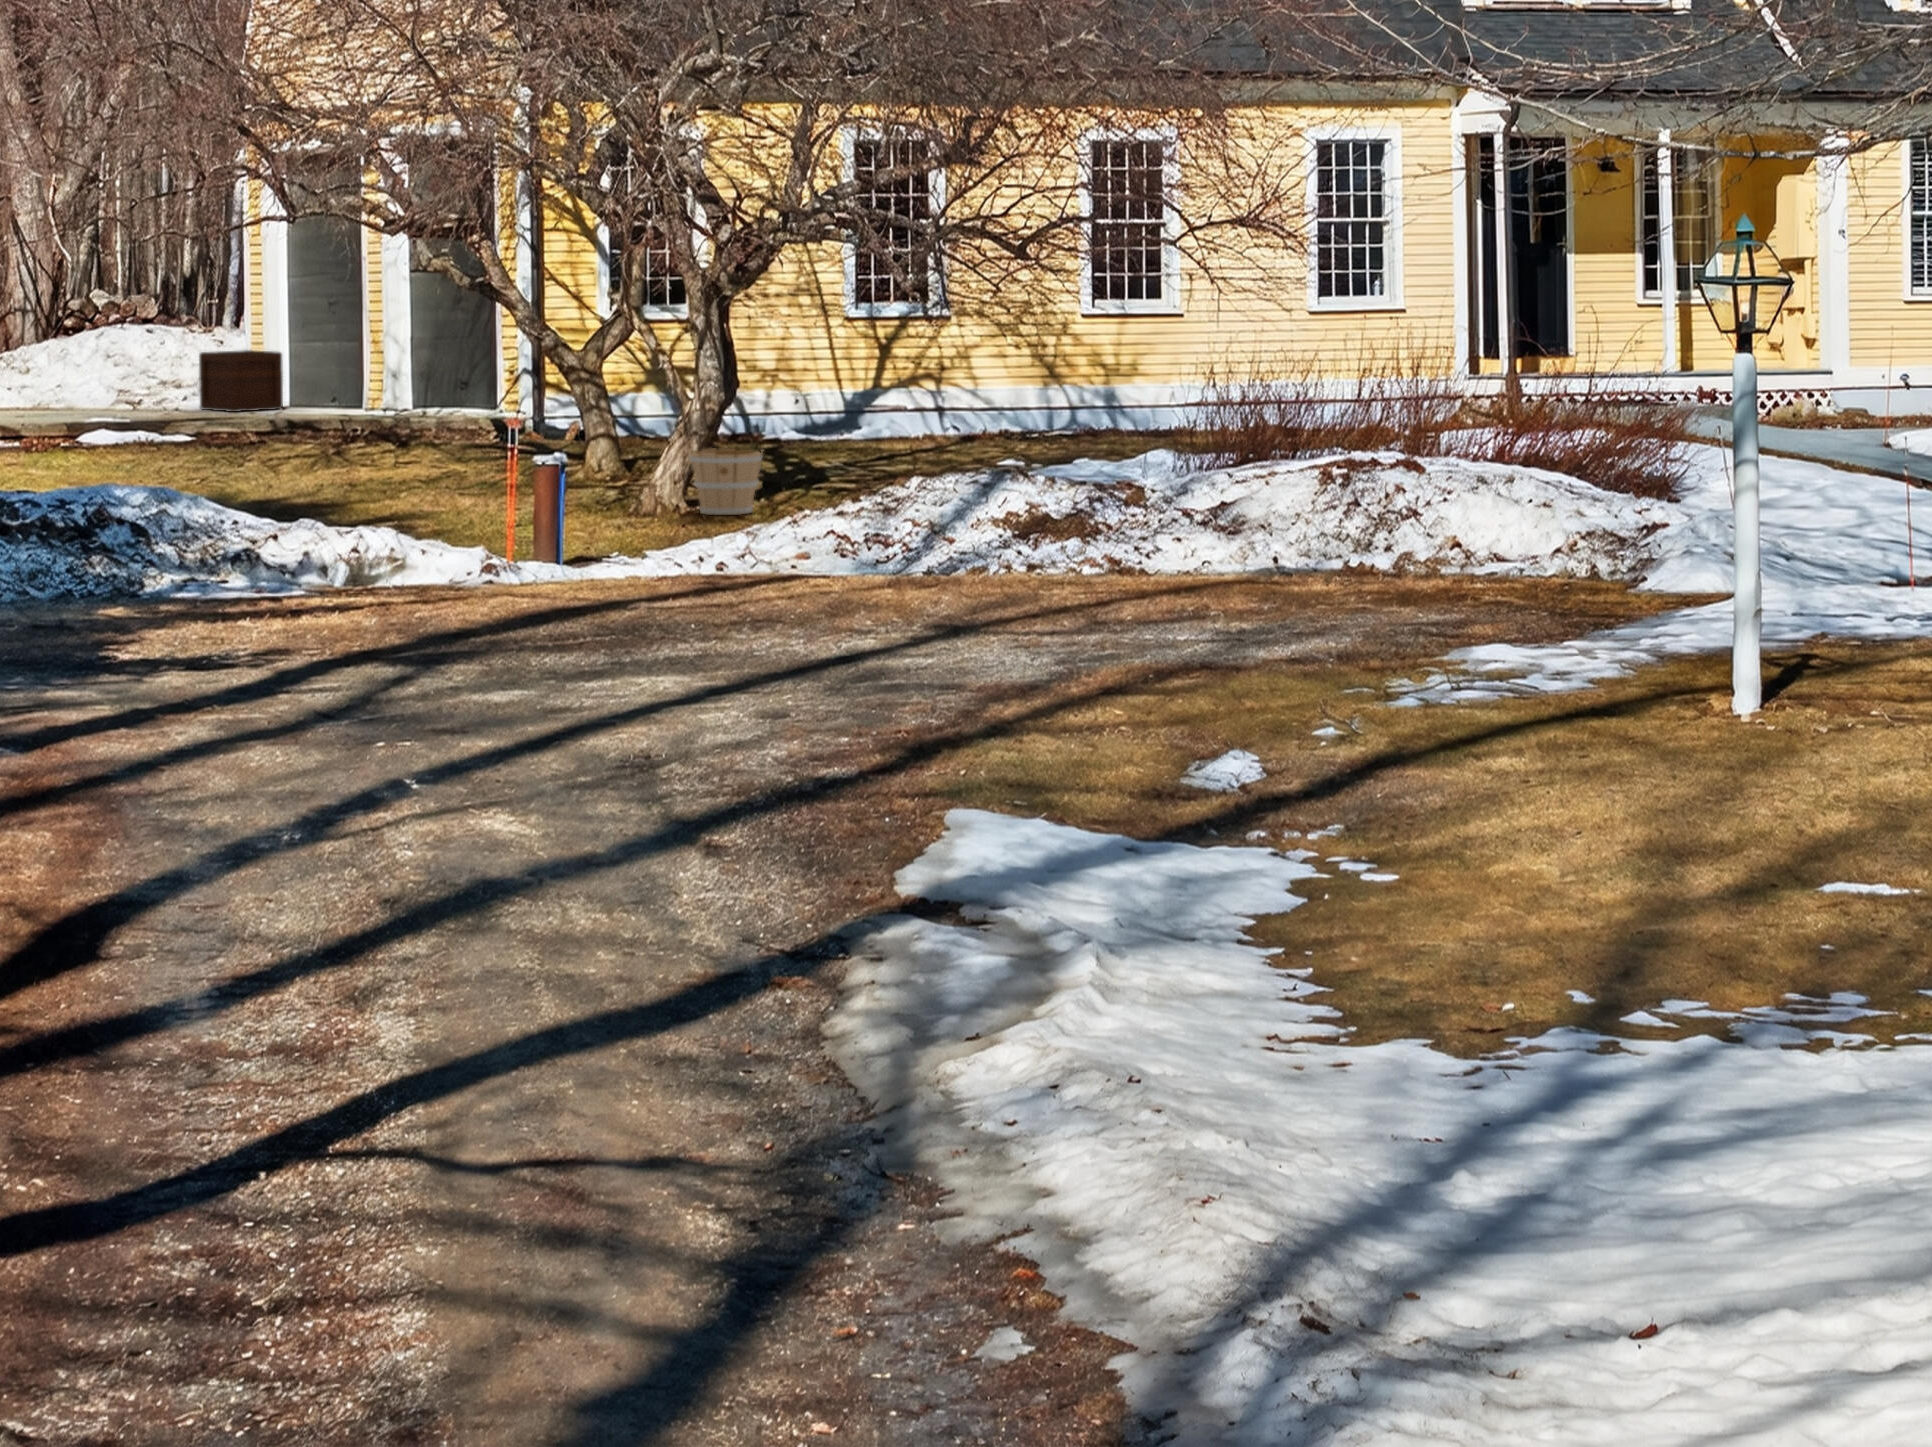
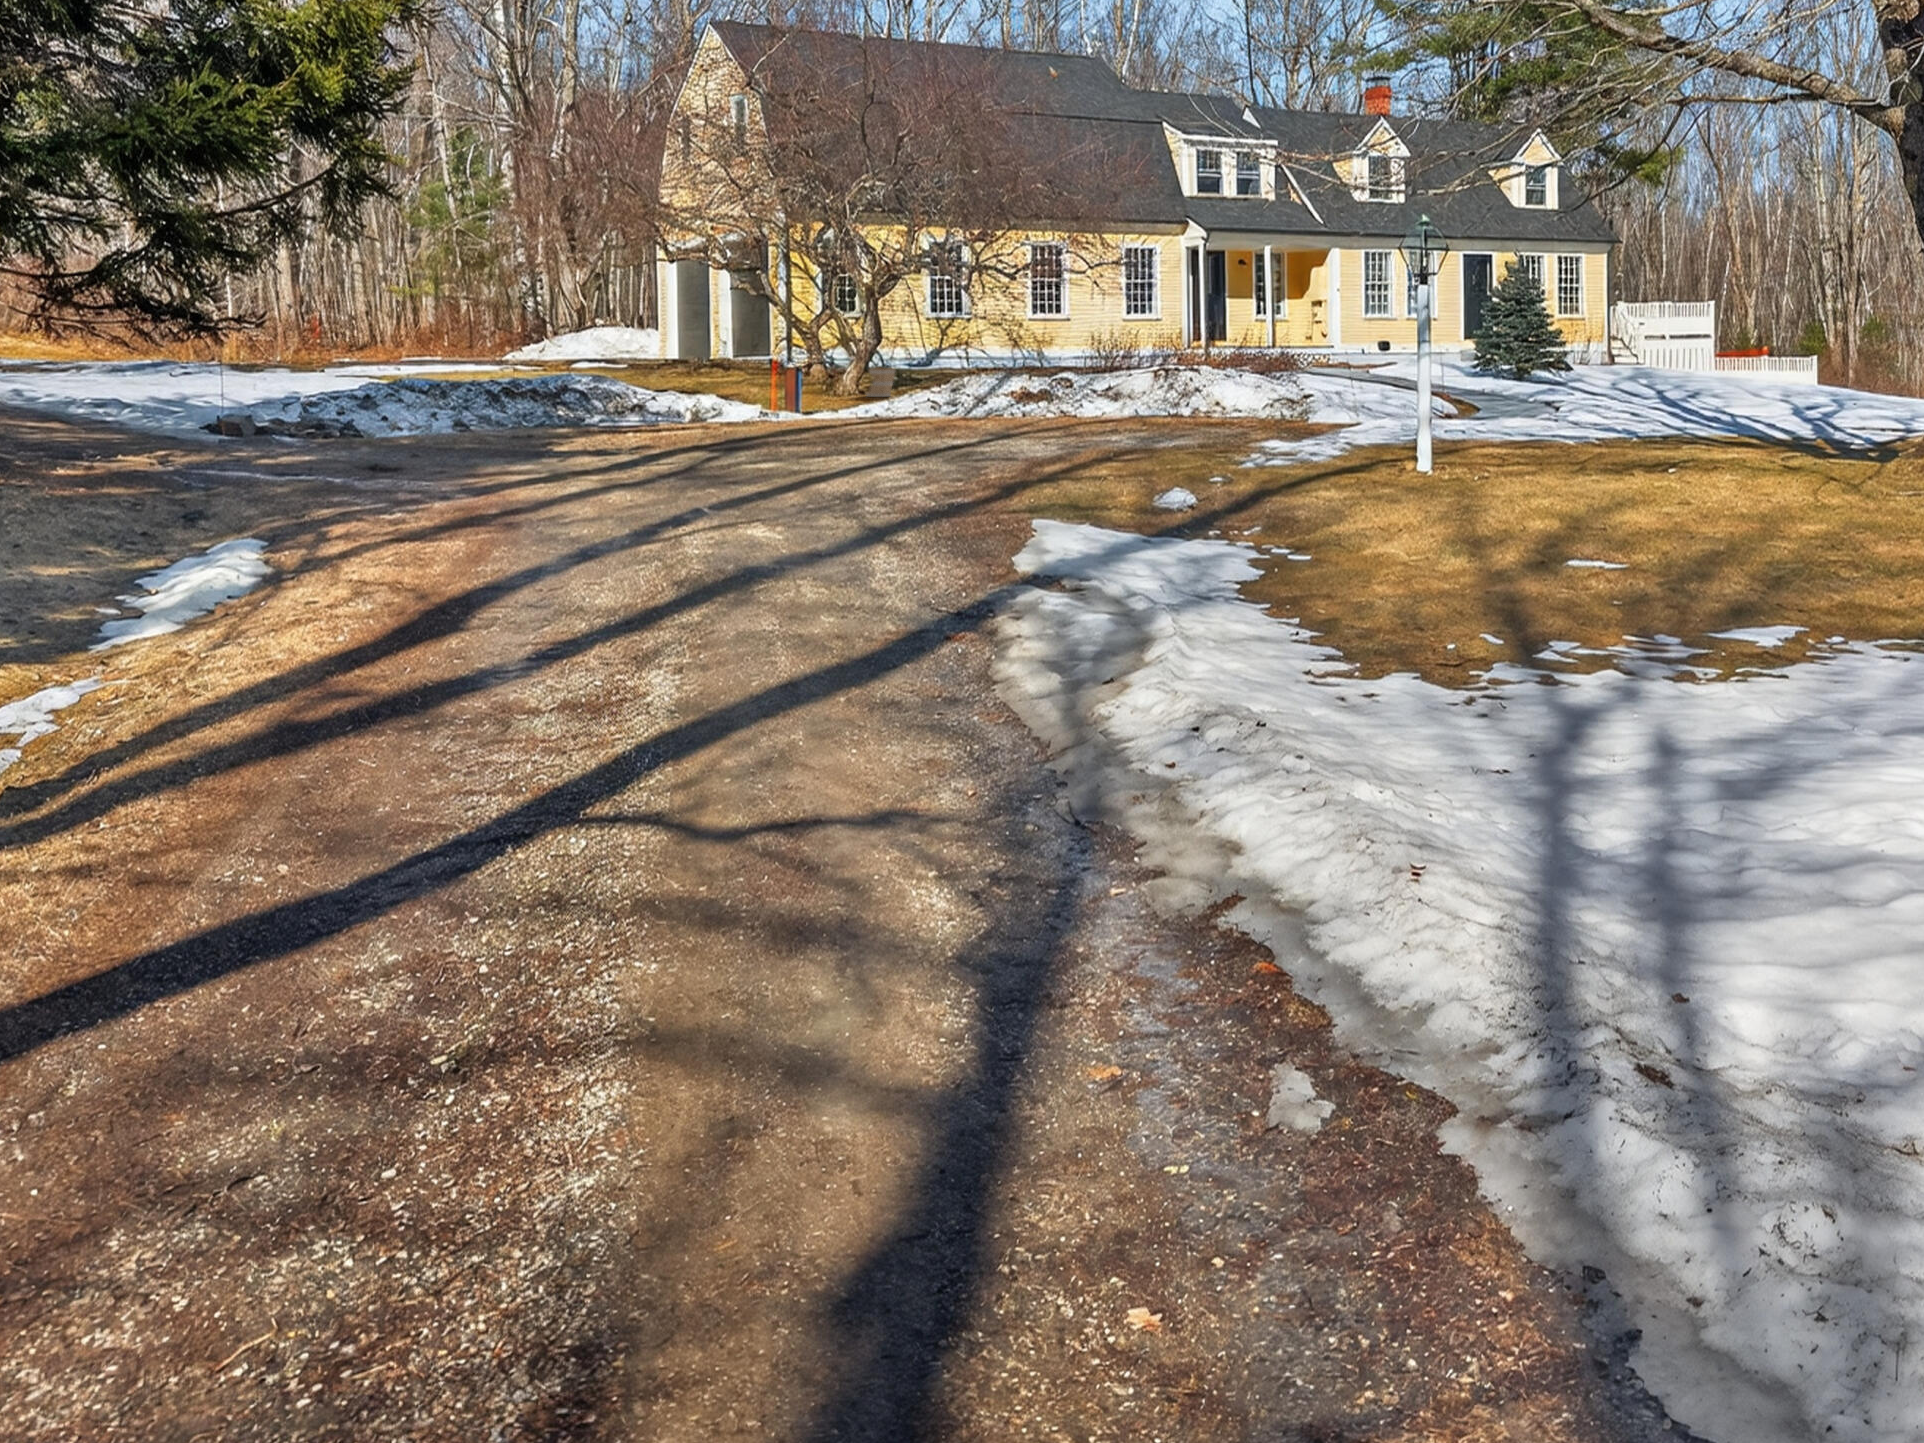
wooden crate: present [199,350,283,412] -> none [619,331,659,358]

